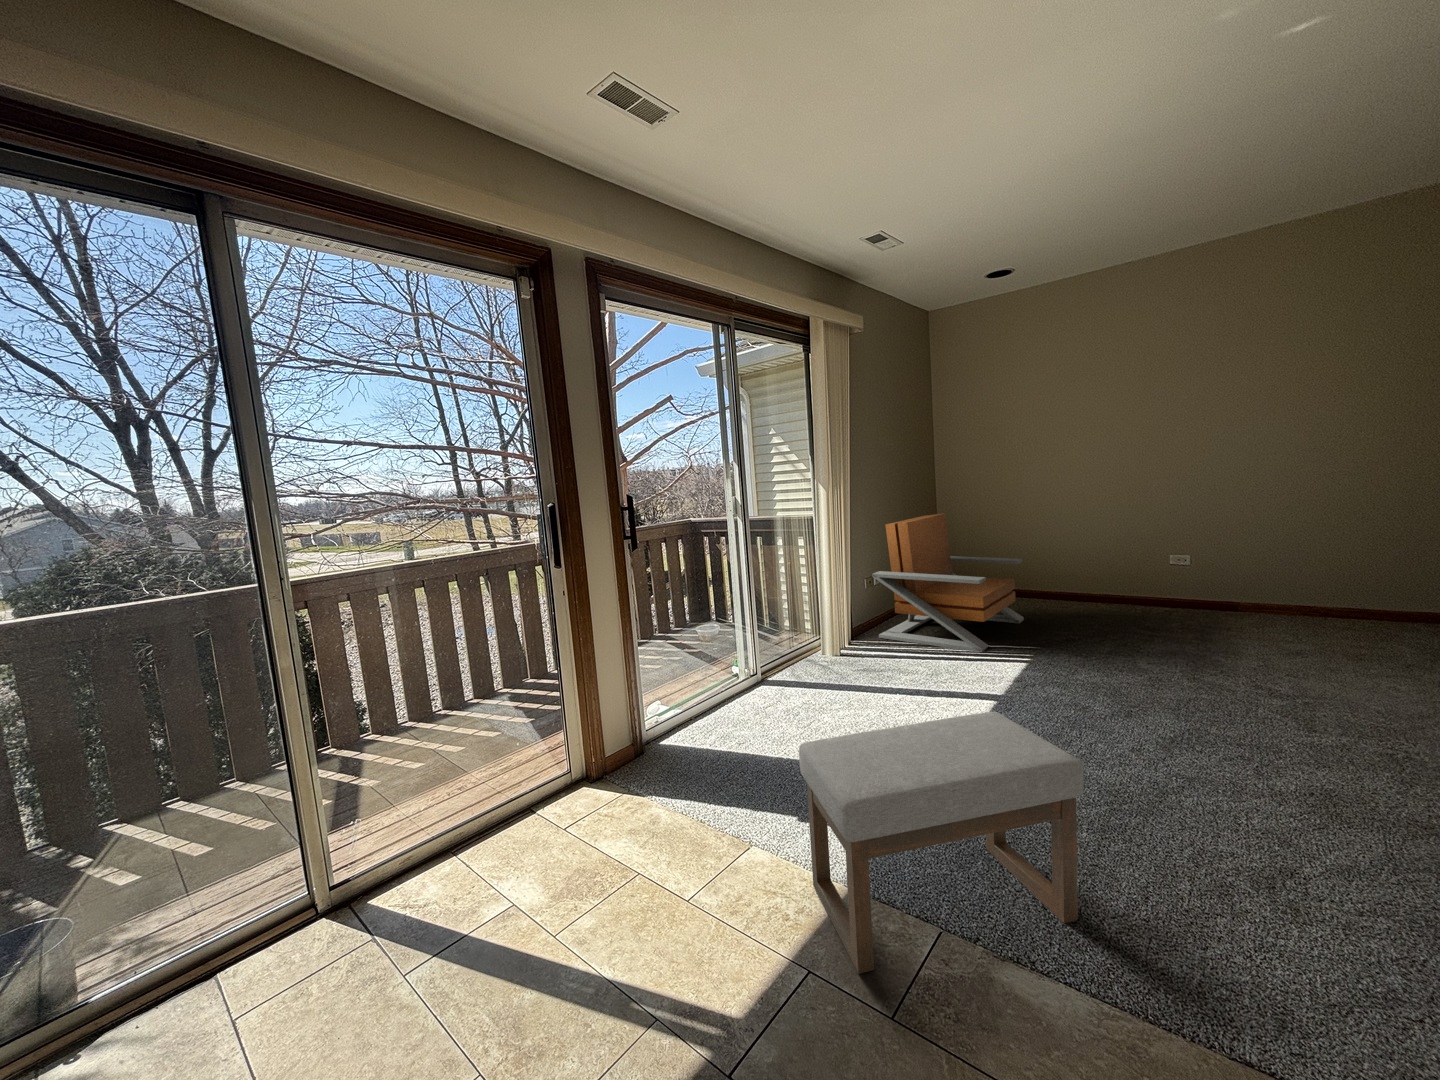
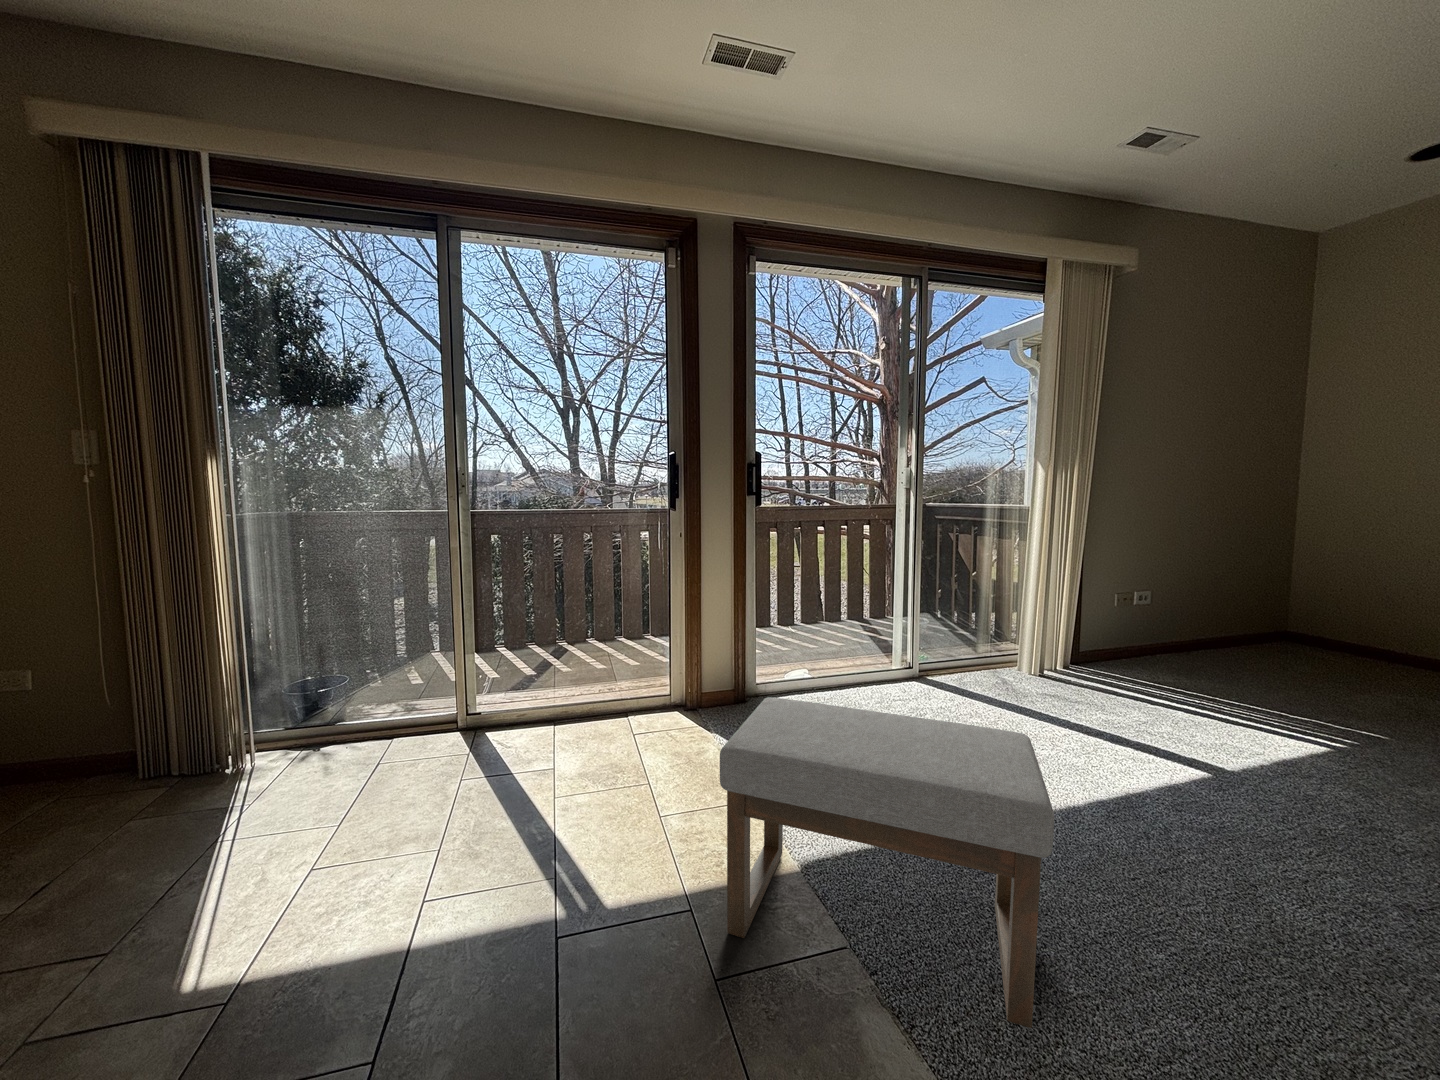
lounge chair: present [872,513,1024,652] -> none [1114,522,1412,719]

